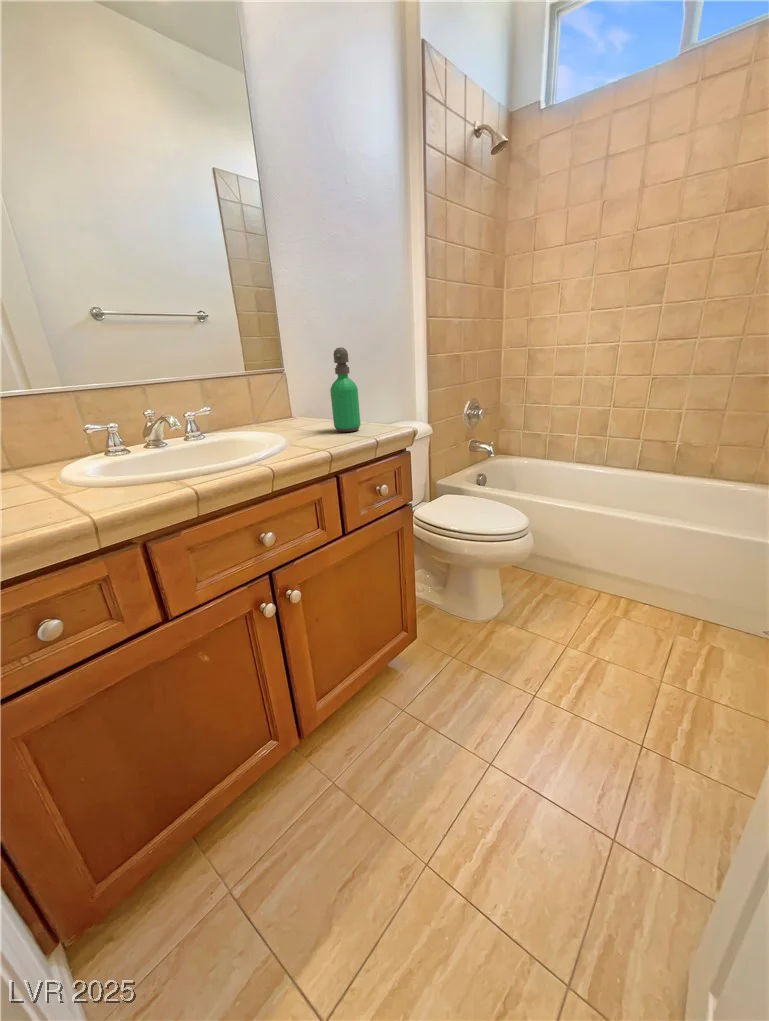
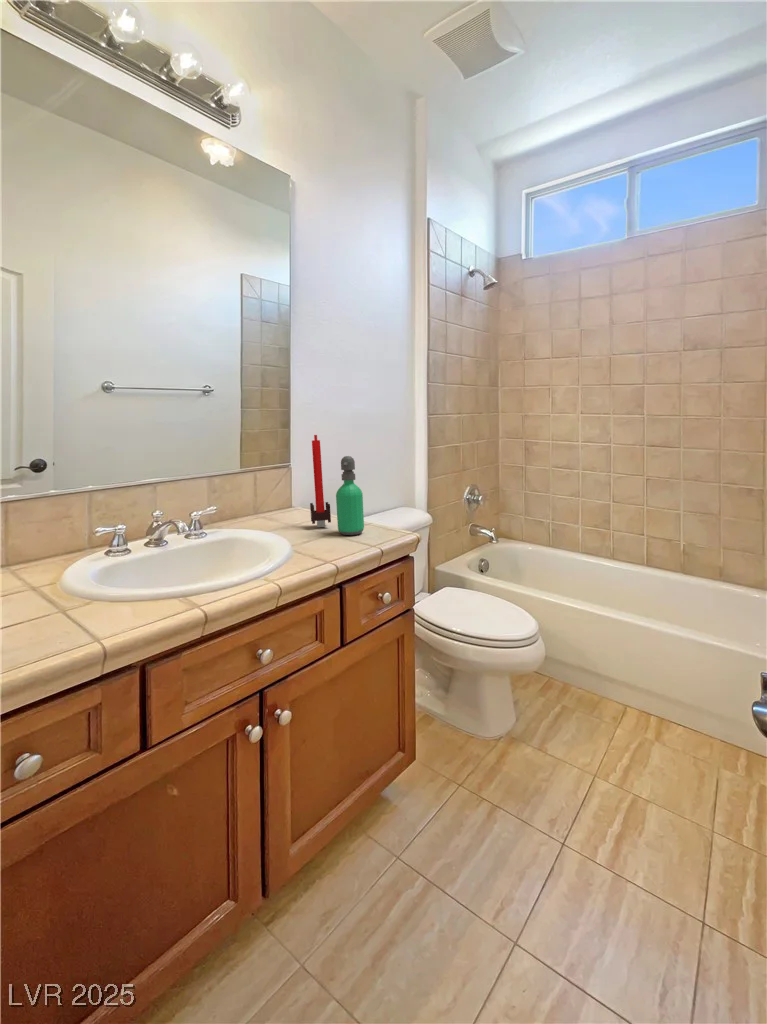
candle: none [302,326,327,427] -> present [310,435,331,527]

